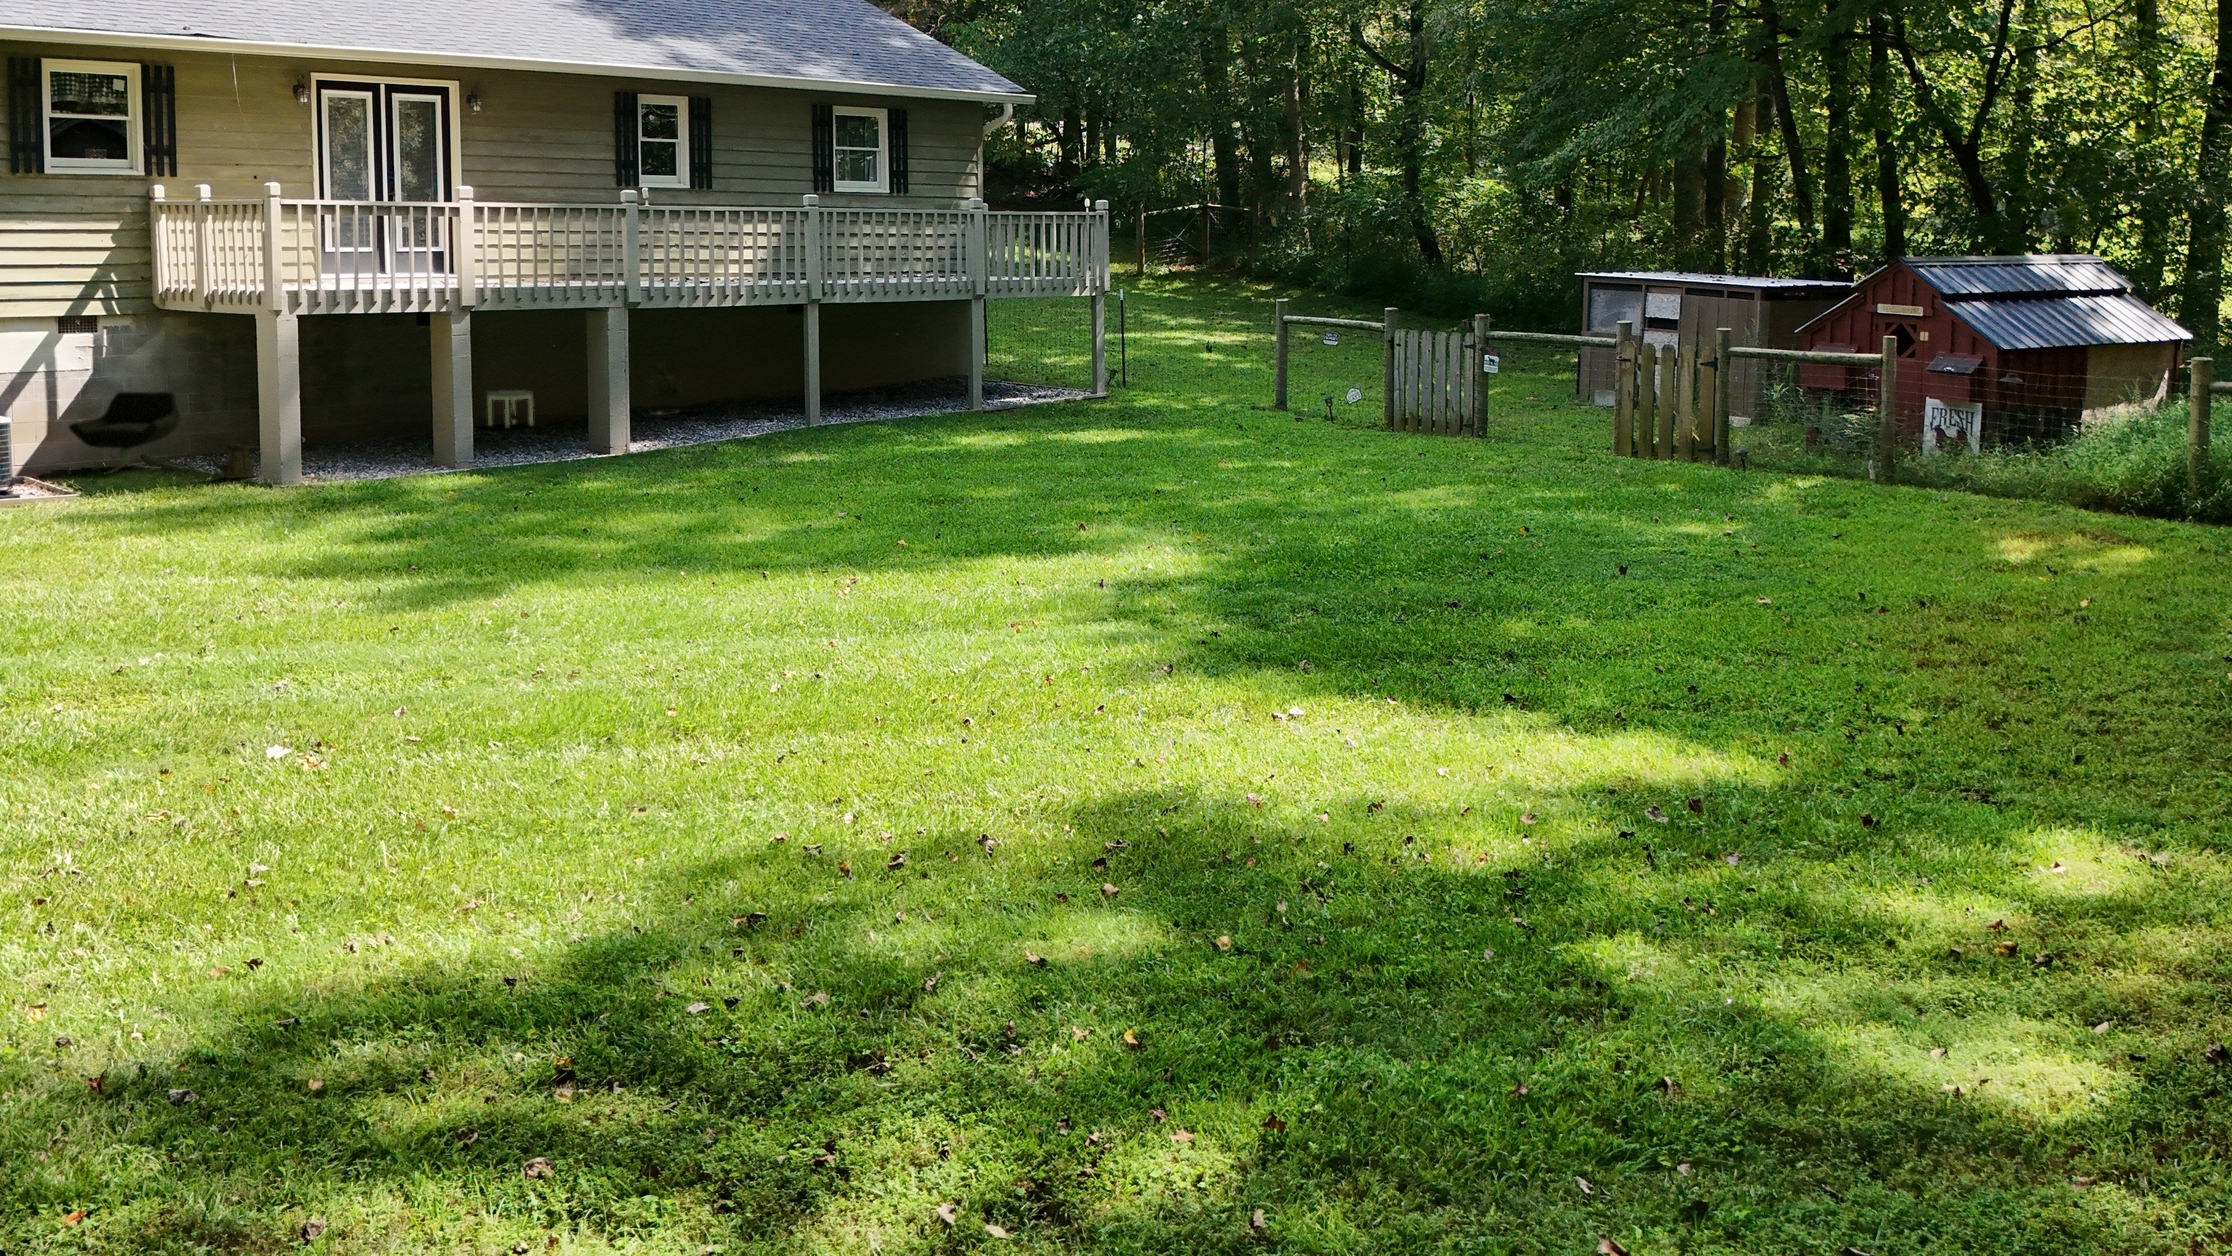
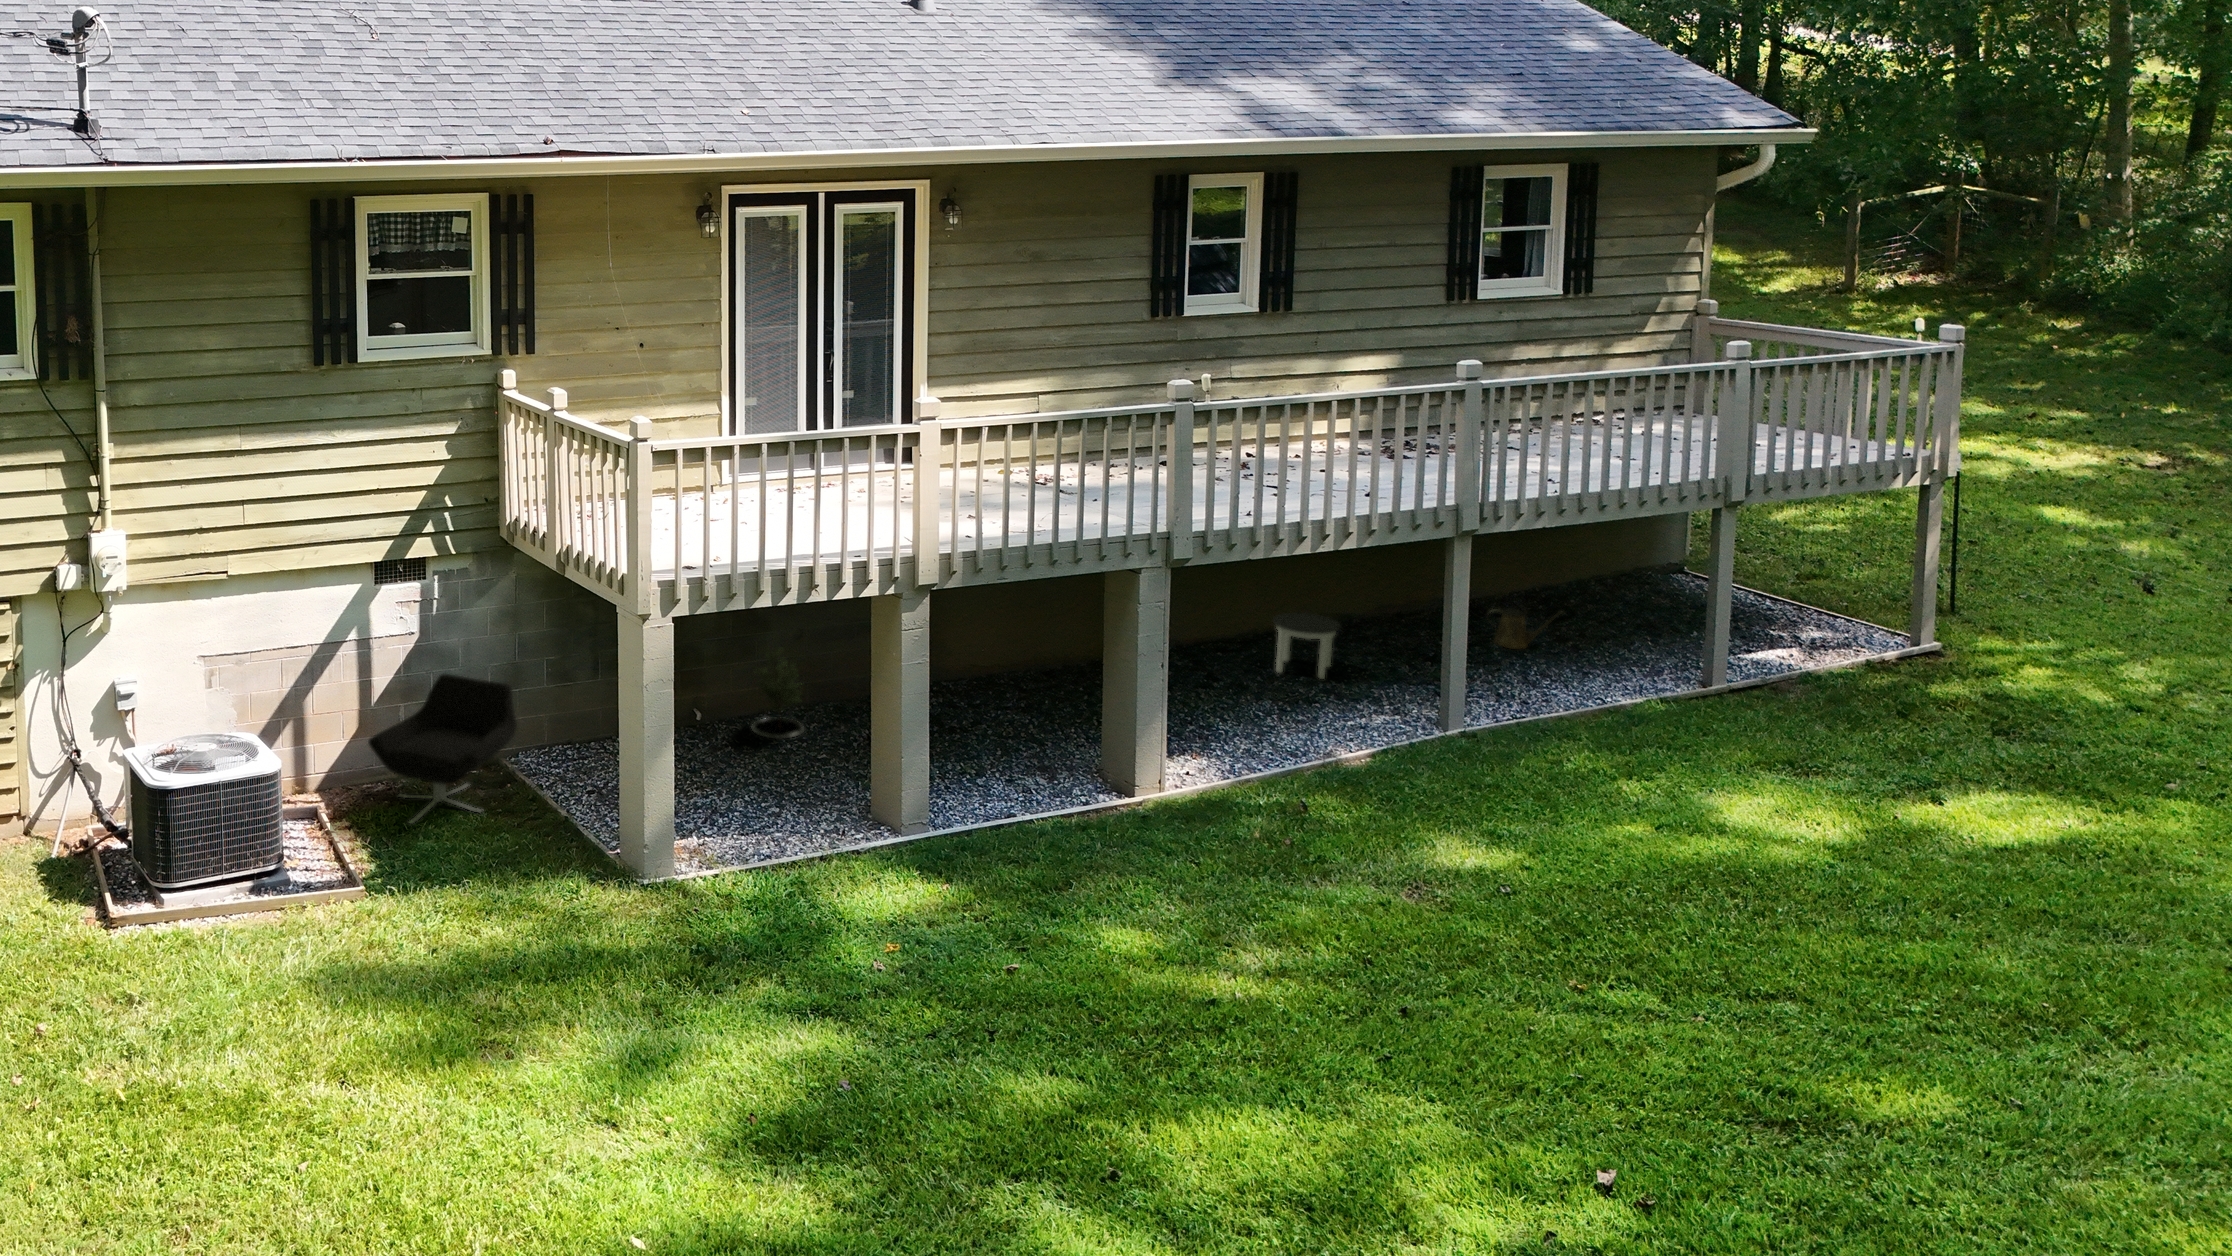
potted tree: present [650,364,680,415] -> present [752,646,804,739]
round table: present [487,390,533,428] -> present [1273,613,1340,679]
watering can: present [197,444,261,478] -> present [1490,609,1558,649]

